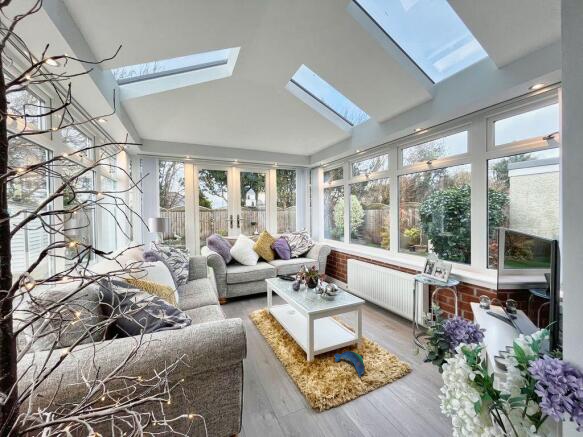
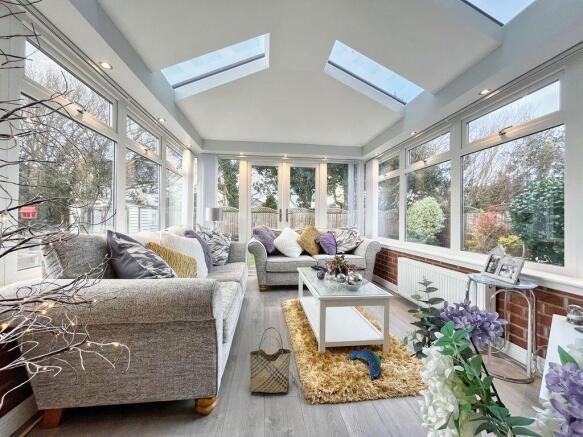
woven basket: none [257,349,295,415] -> present [250,327,291,393]

